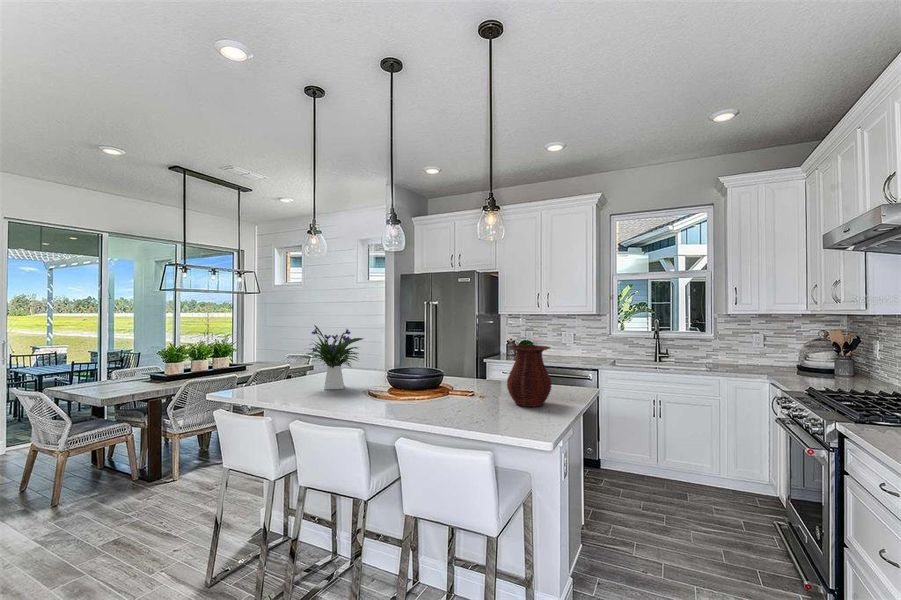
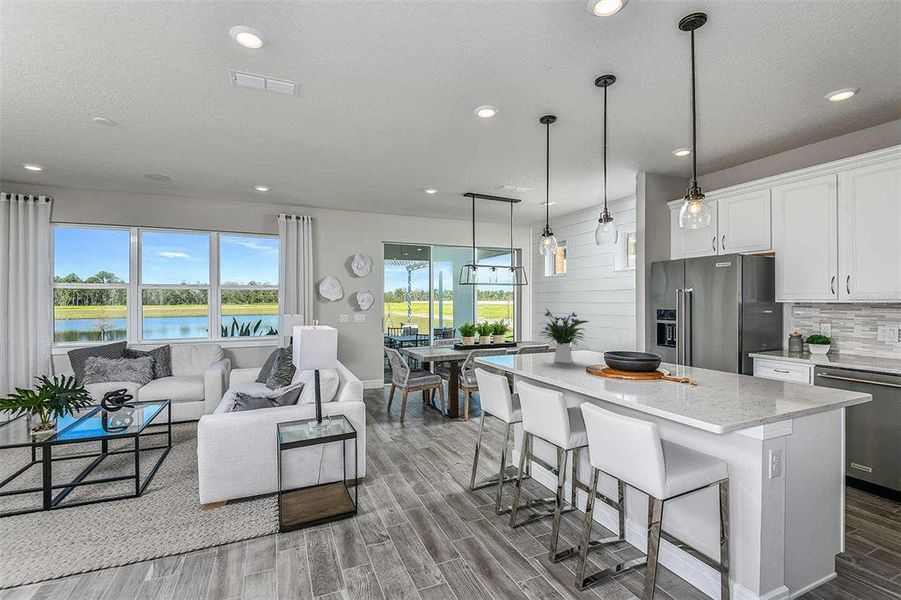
vase: present [507,345,551,407] -> none [722,331,782,398]

